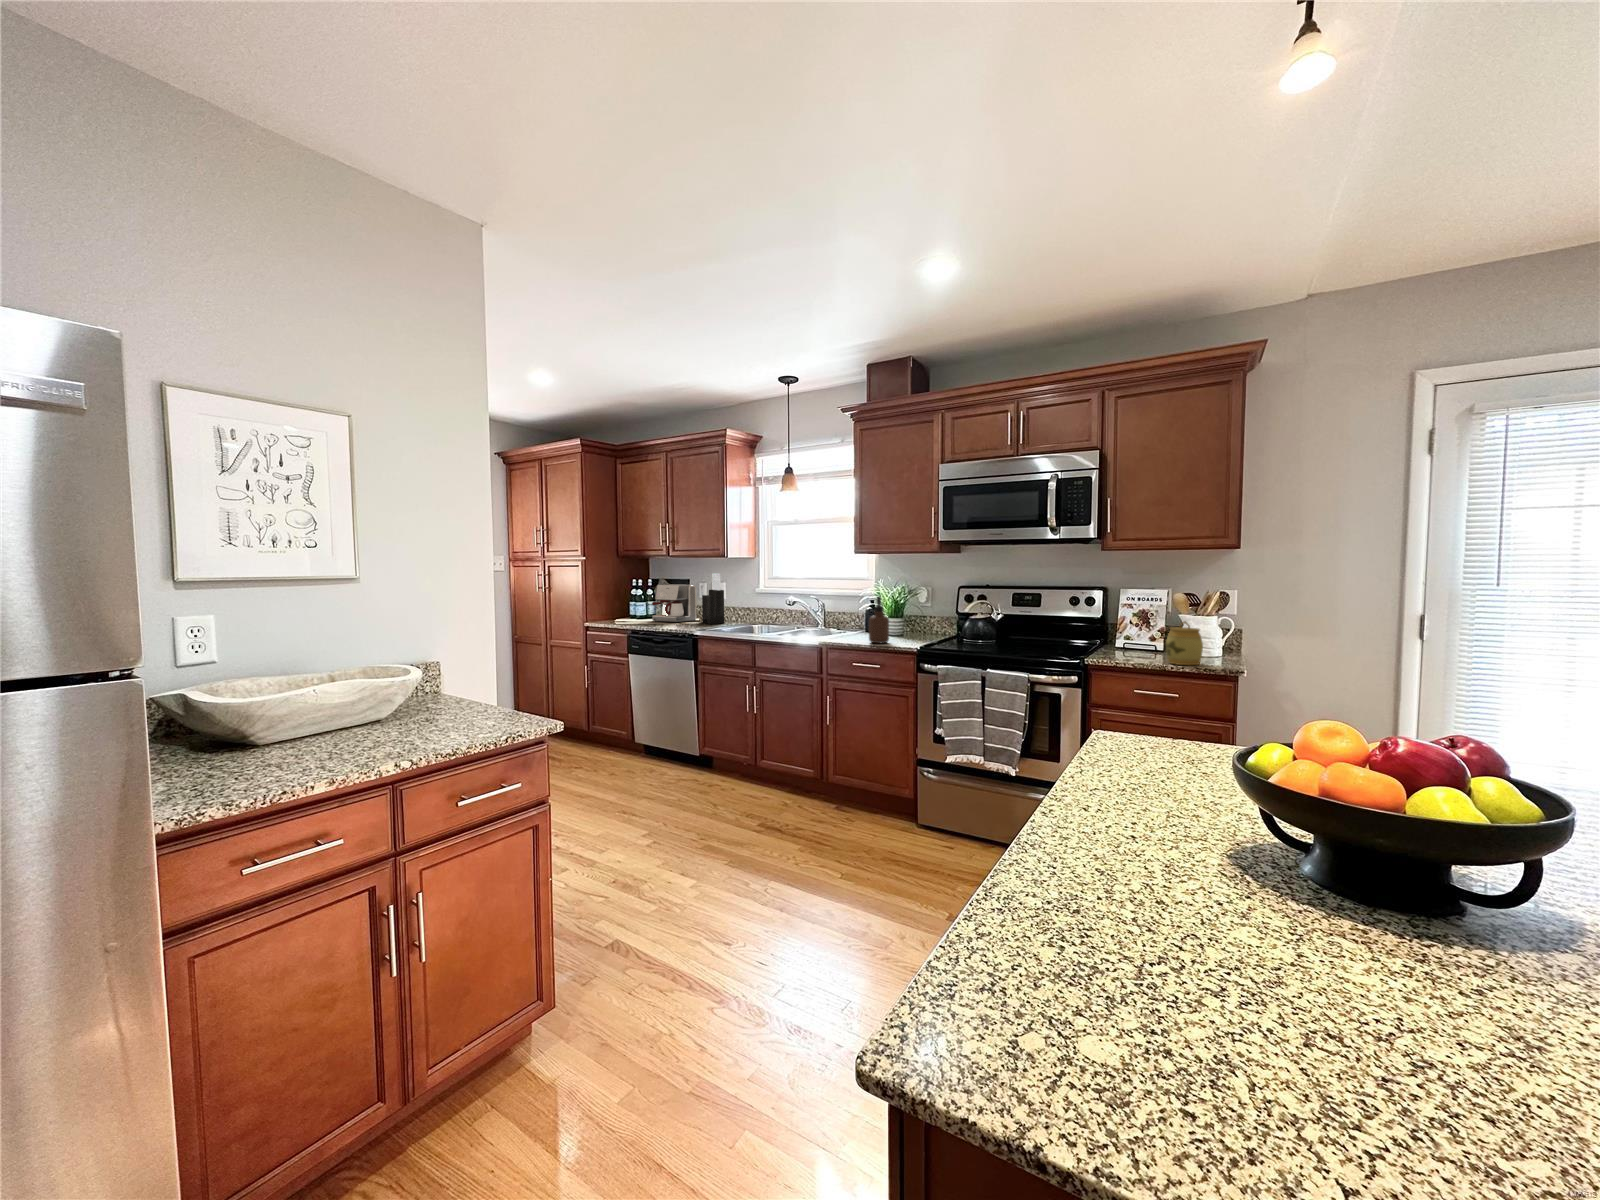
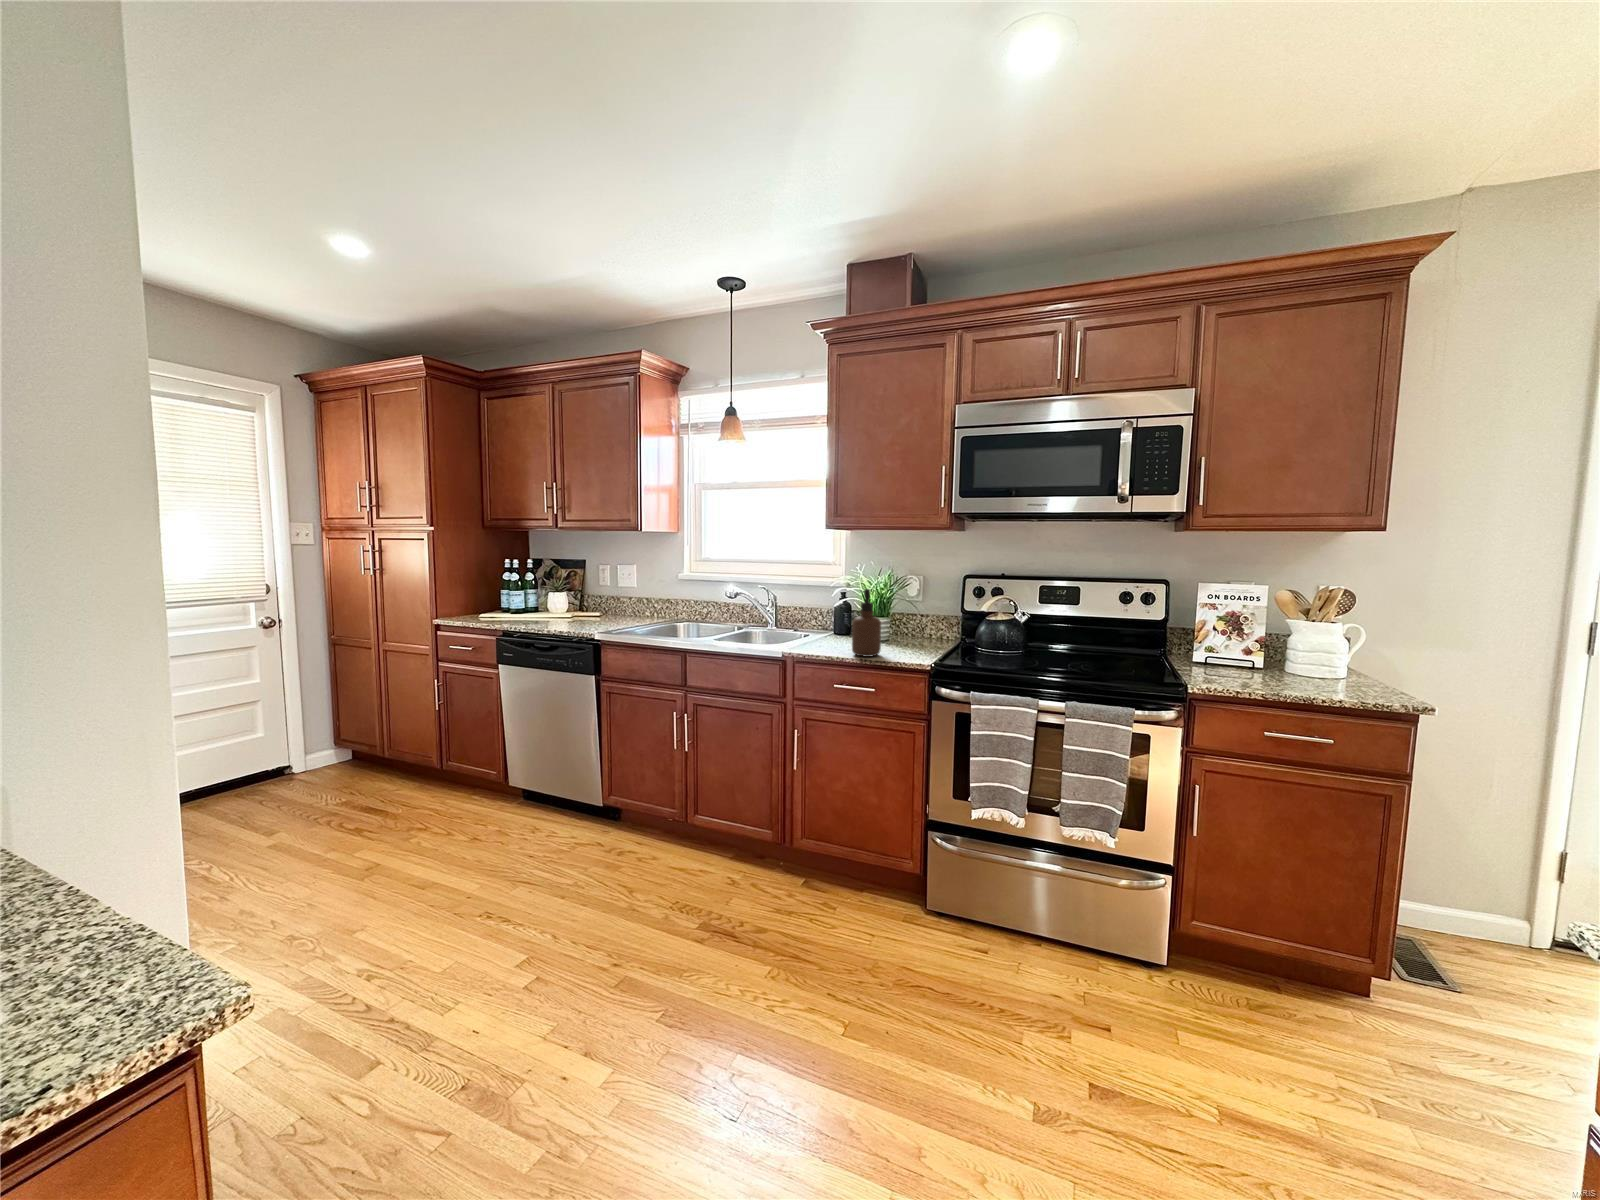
knife block: present [702,573,724,624] -> none [604,552,636,622]
coffee maker: present [652,584,696,622] -> none [533,567,596,619]
jar: present [1166,621,1203,665] -> none [1299,632,1362,698]

